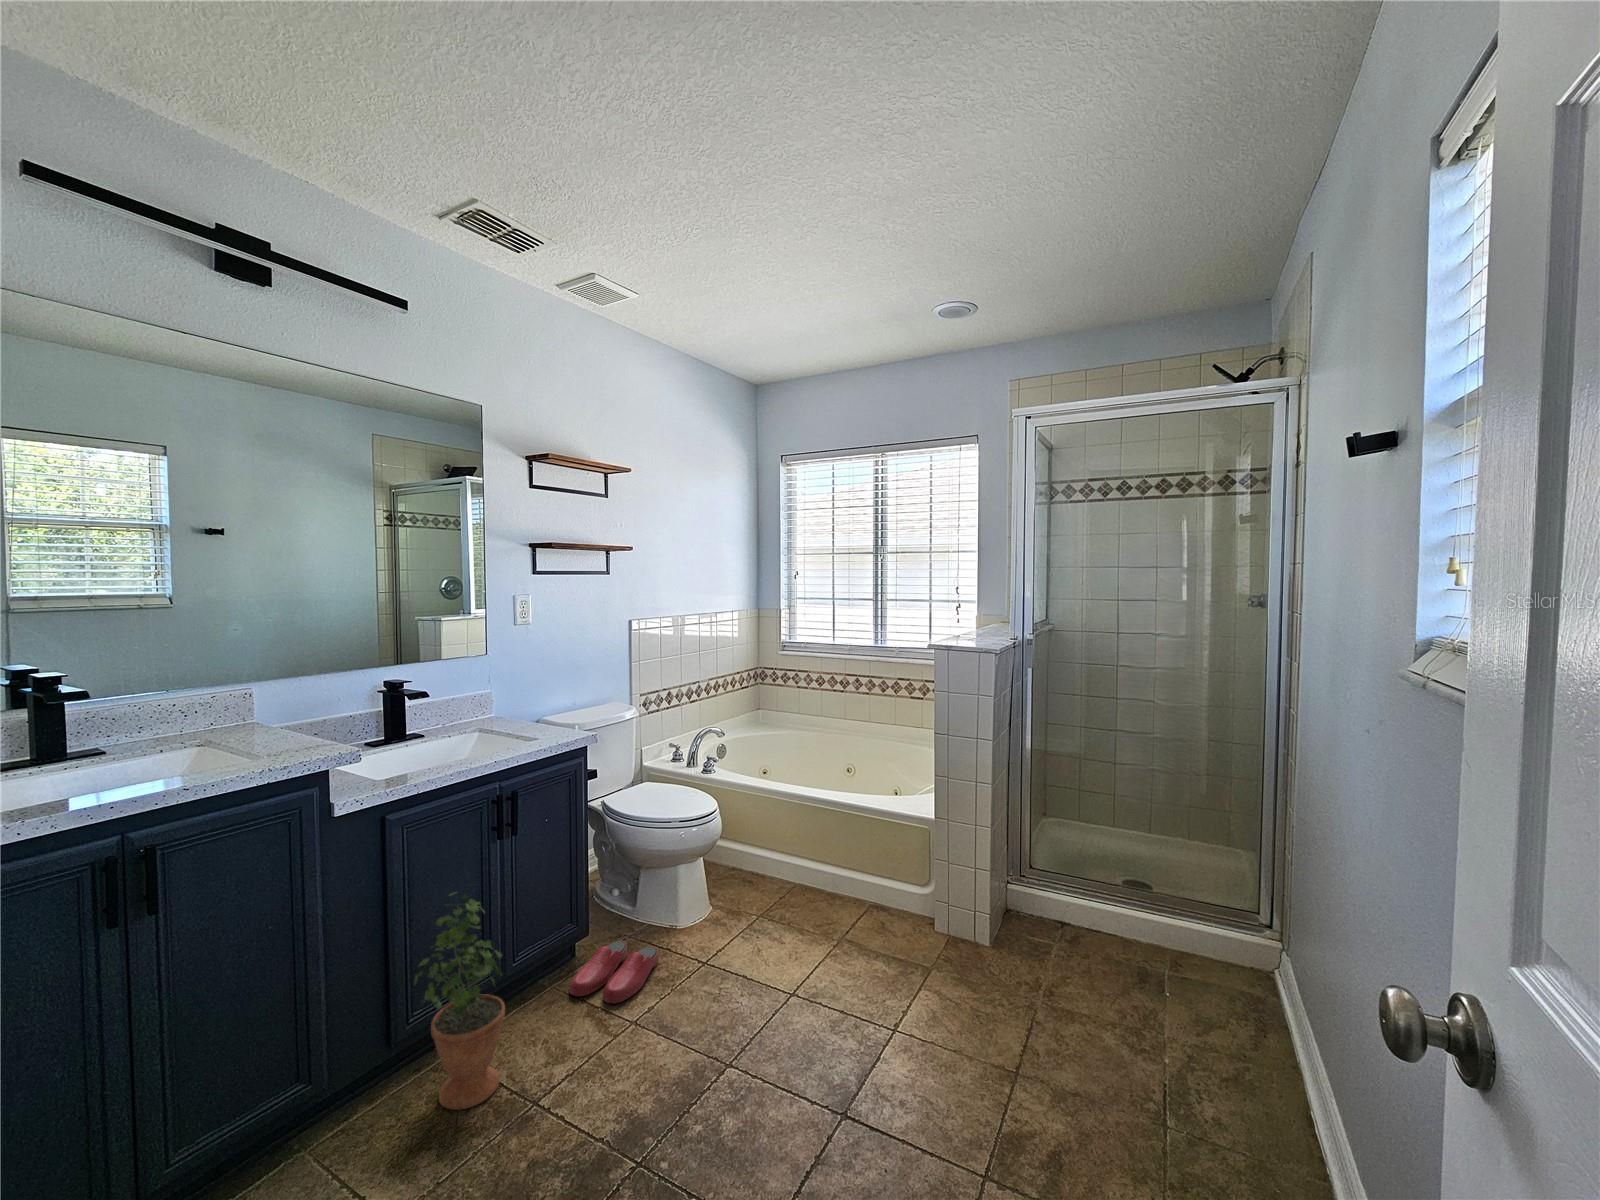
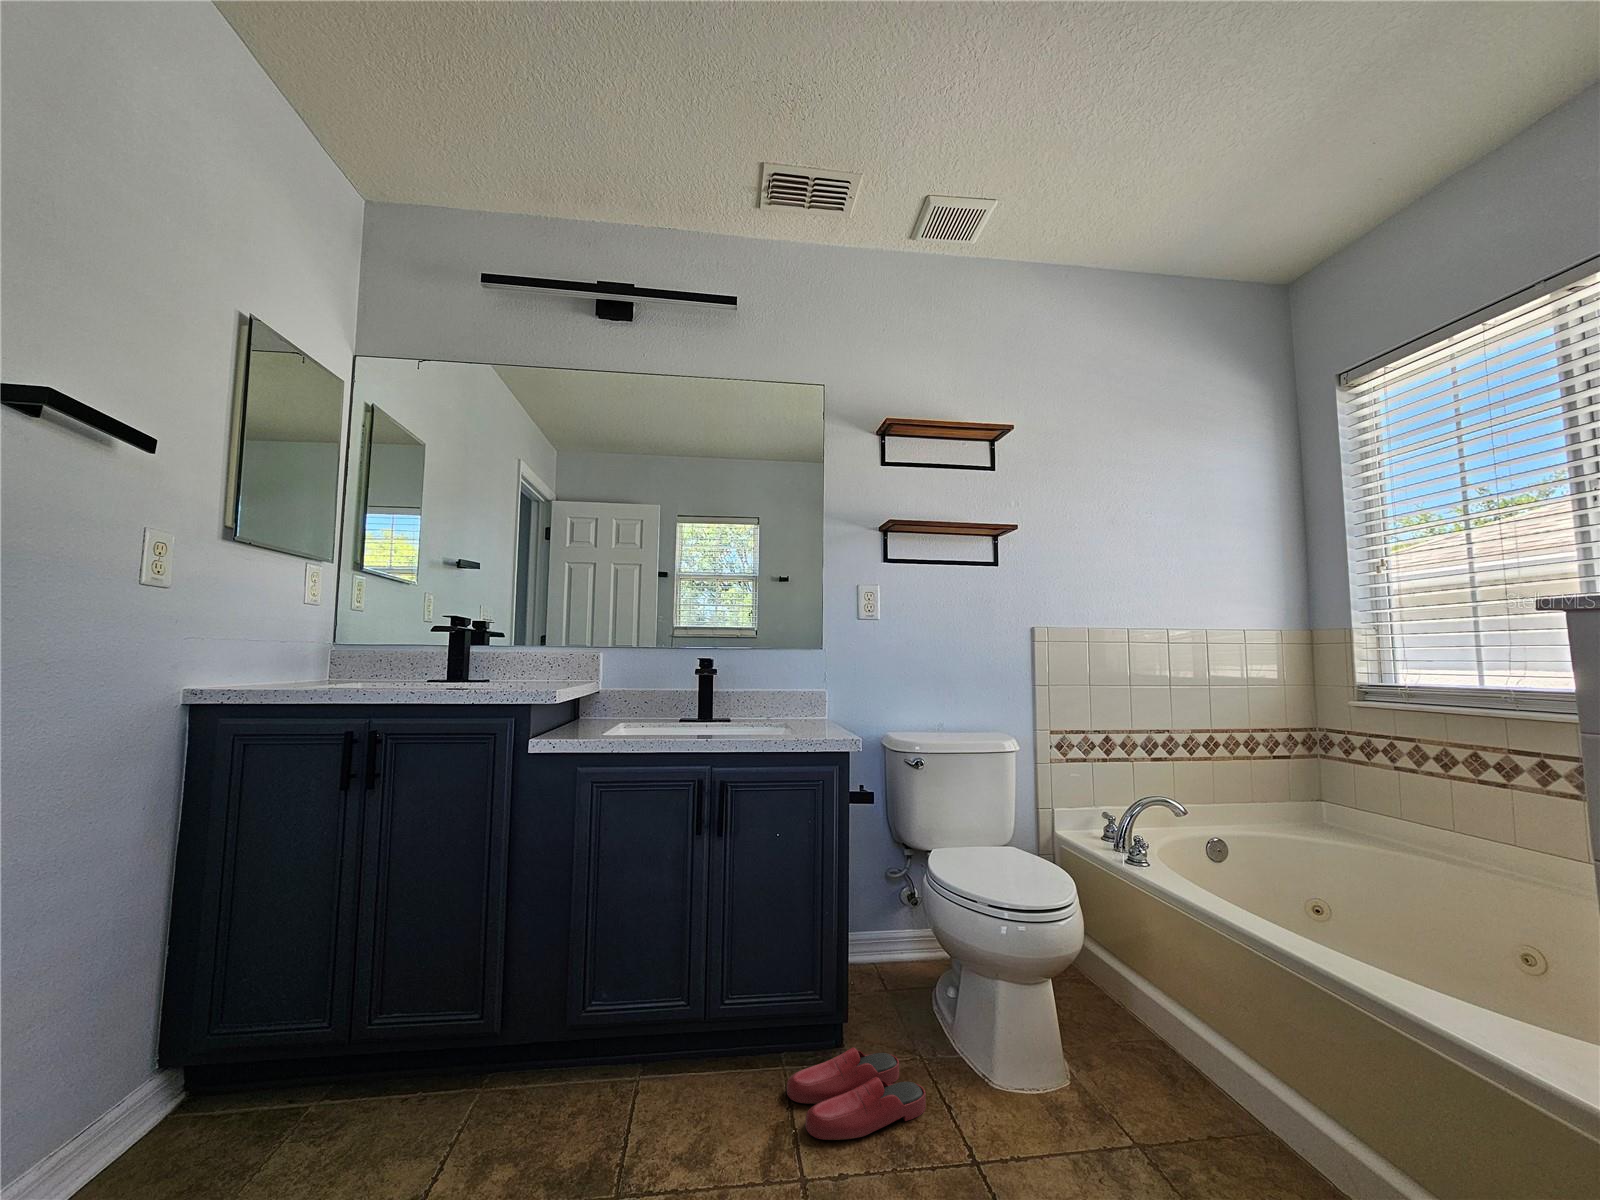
potted plant: present [414,894,505,1110] -> none [550,875,654,1152]

